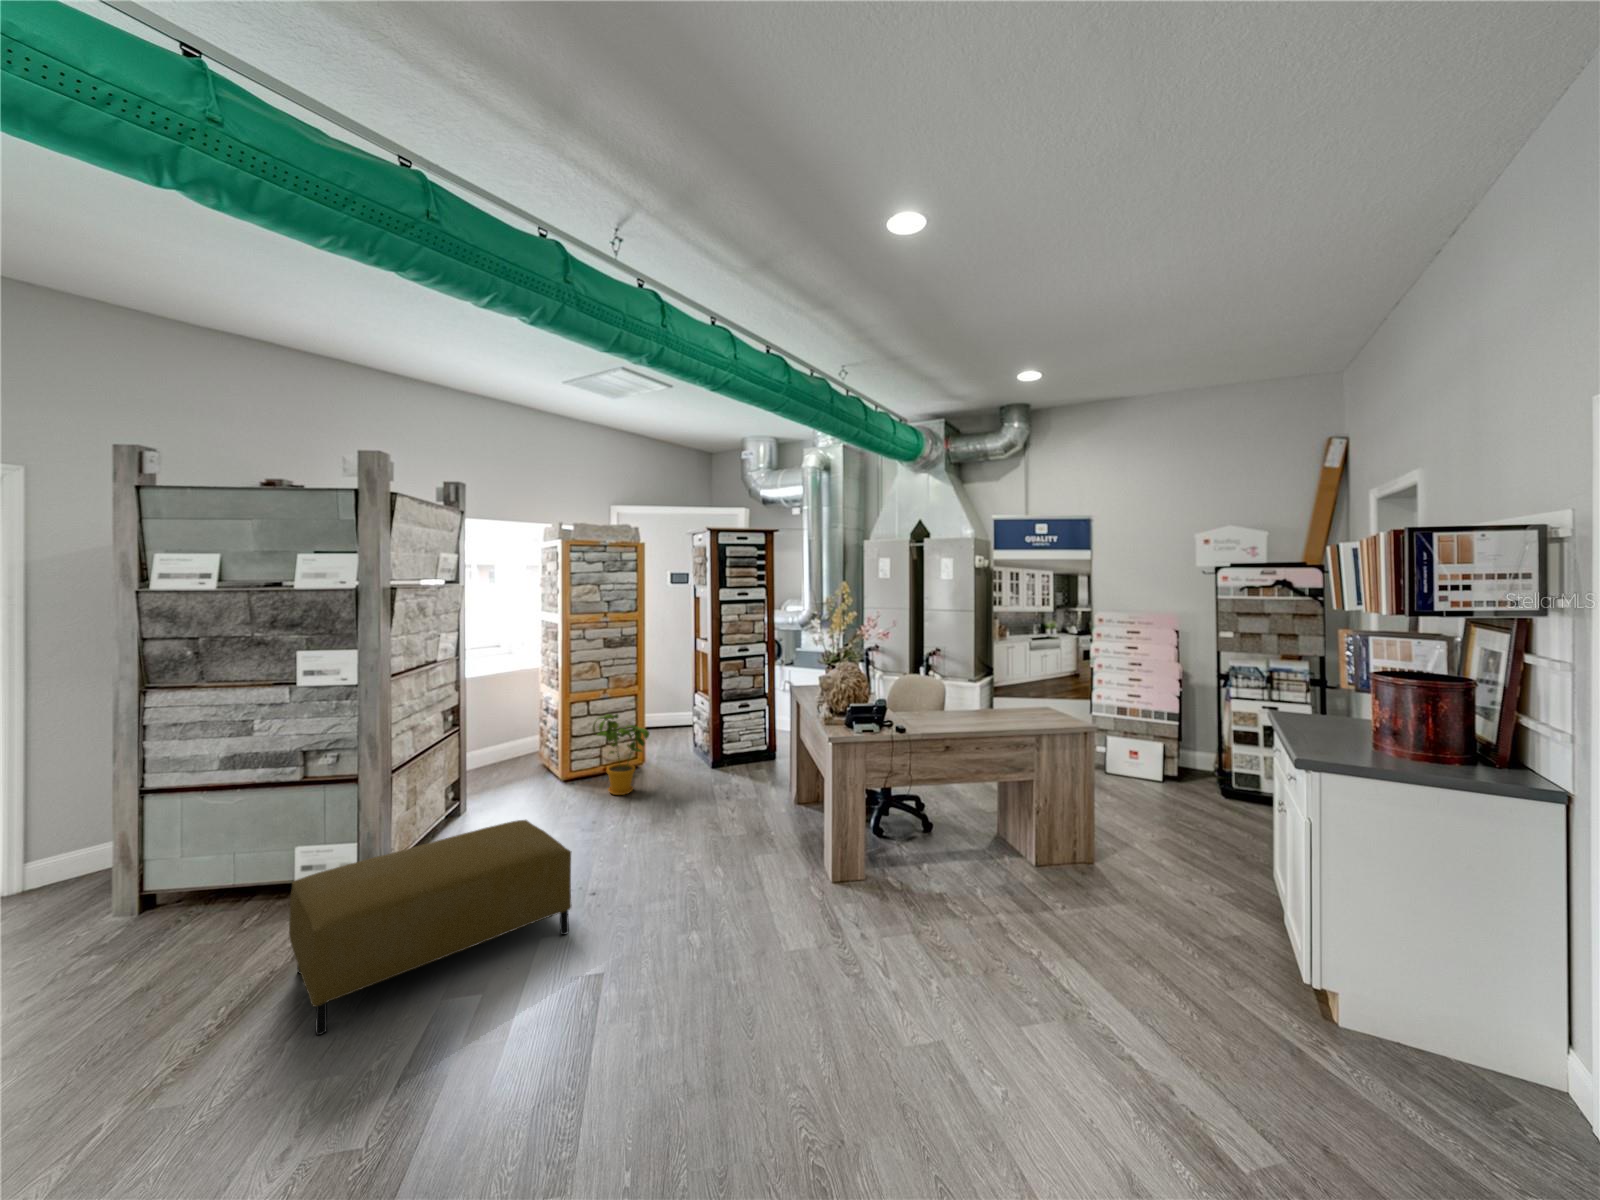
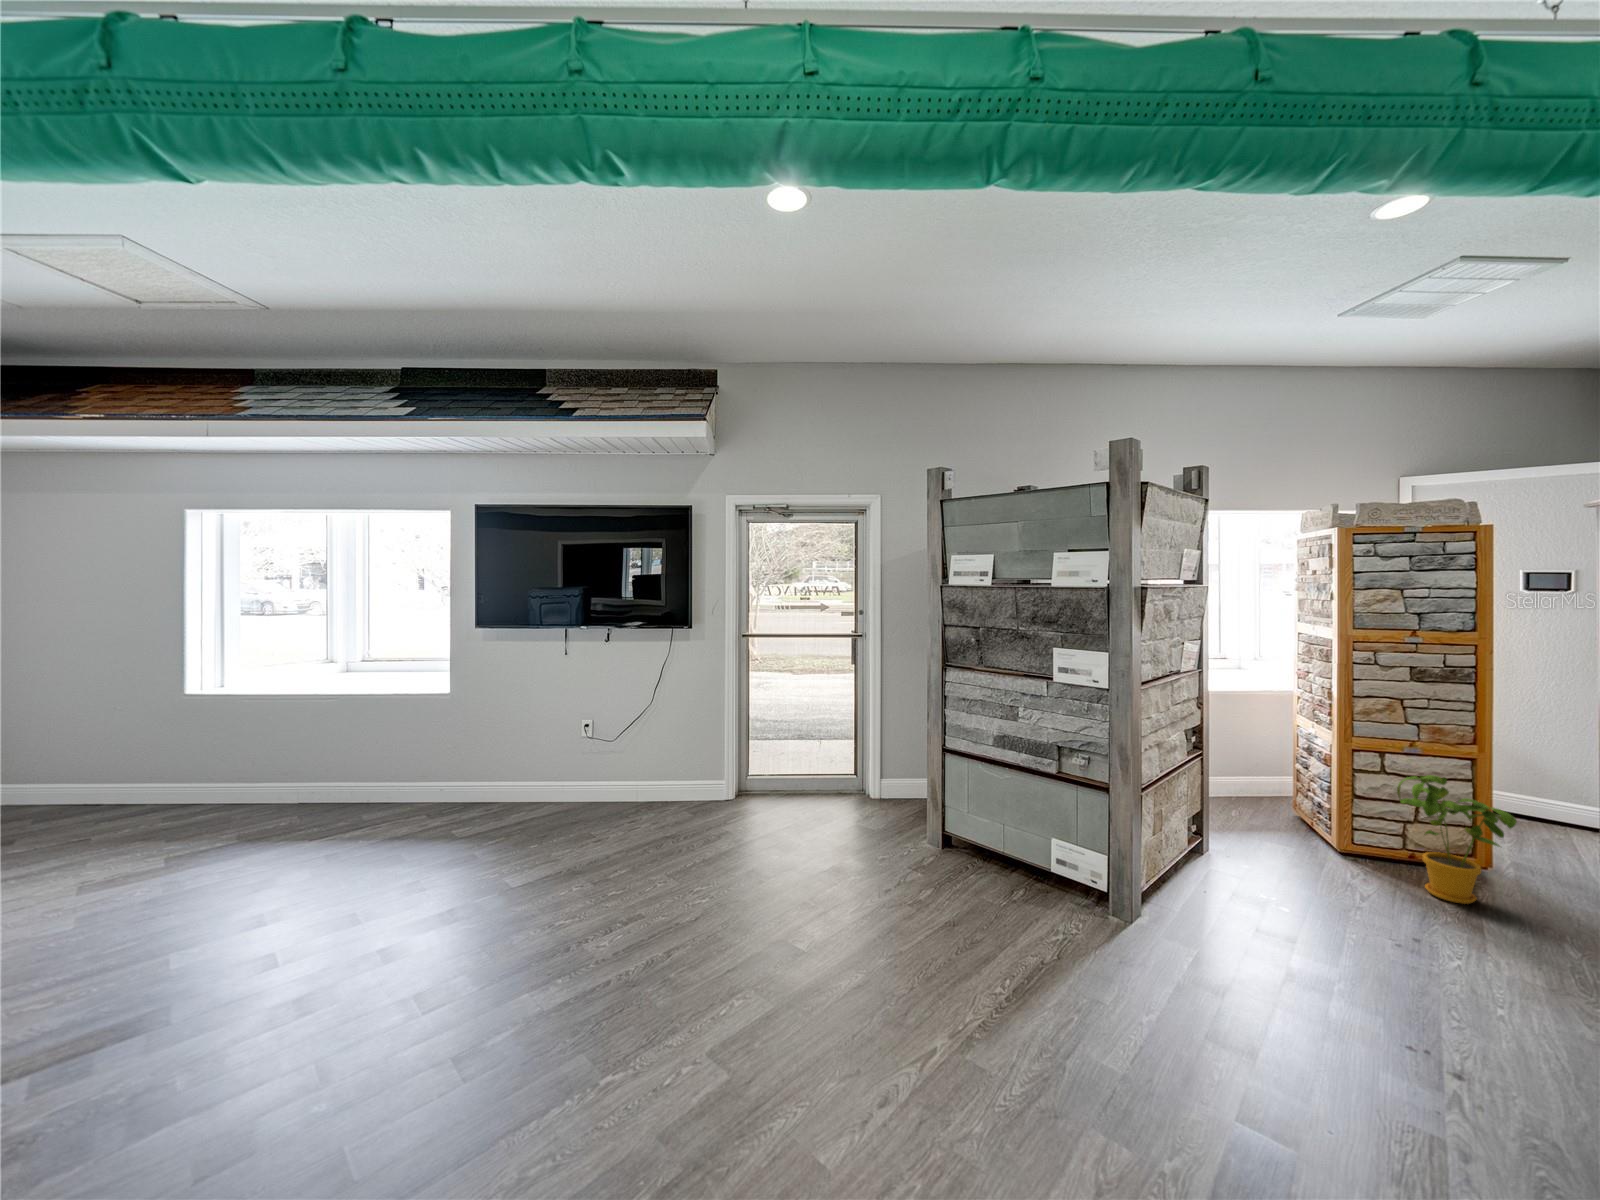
ottoman: present [289,820,571,1035] -> none [1057,874,1427,1096]

